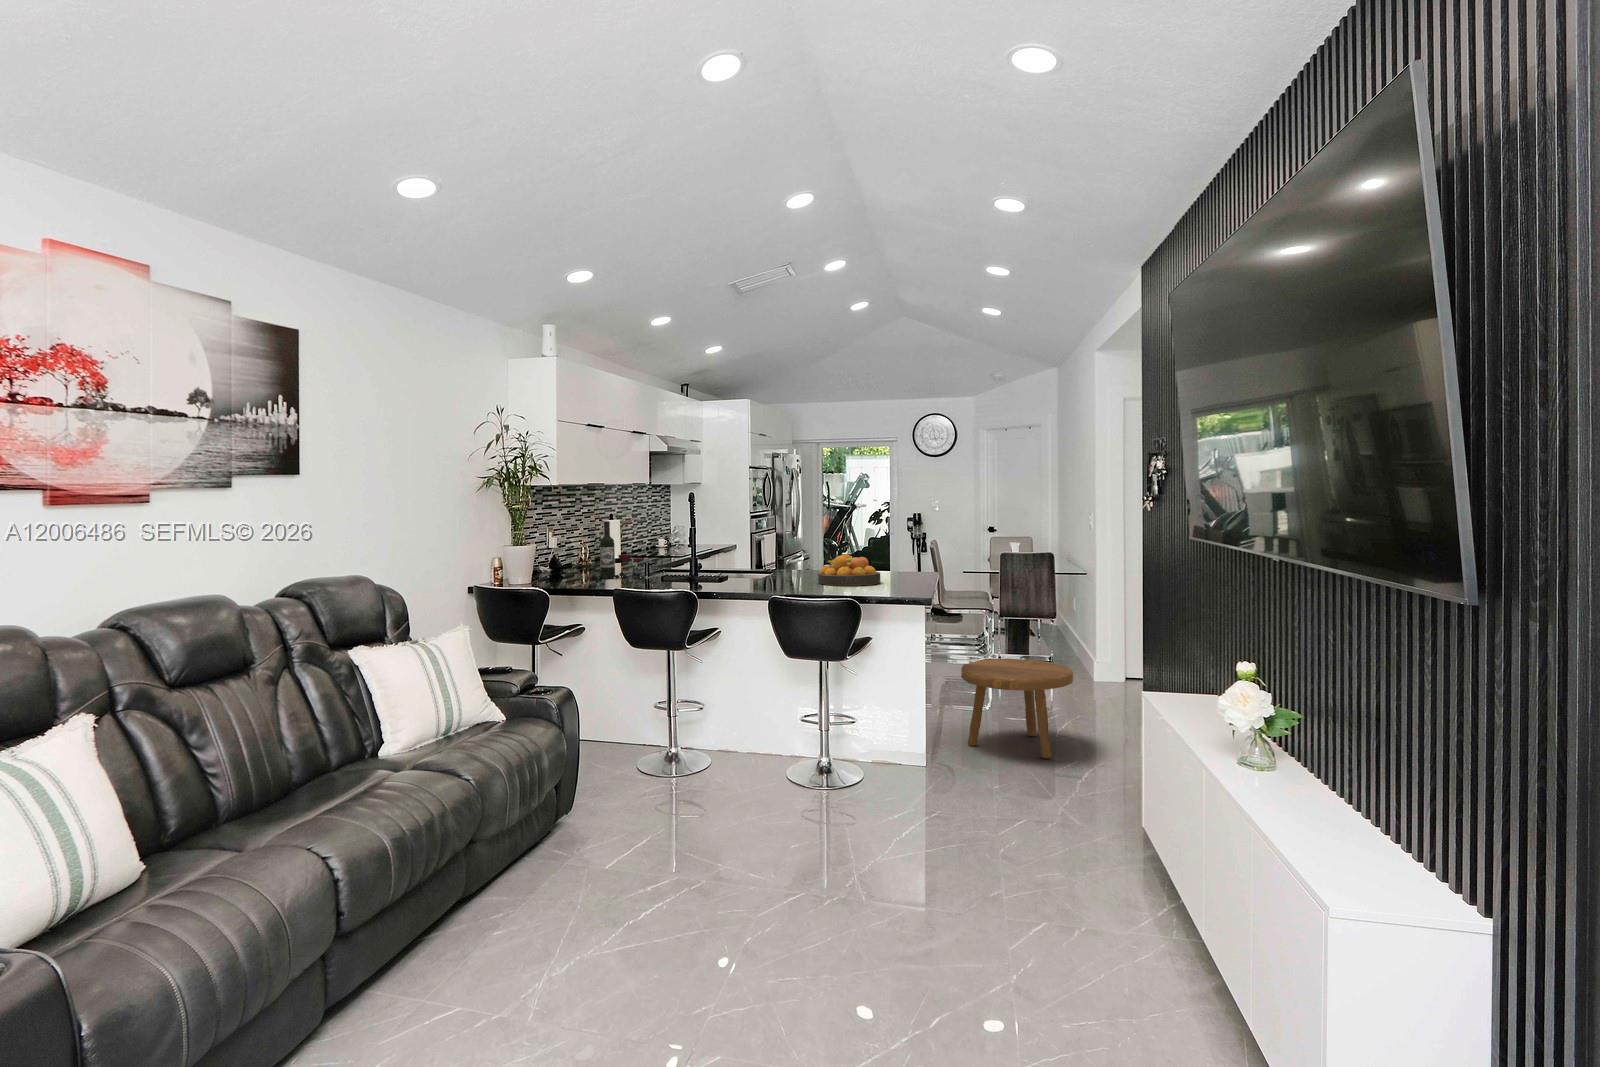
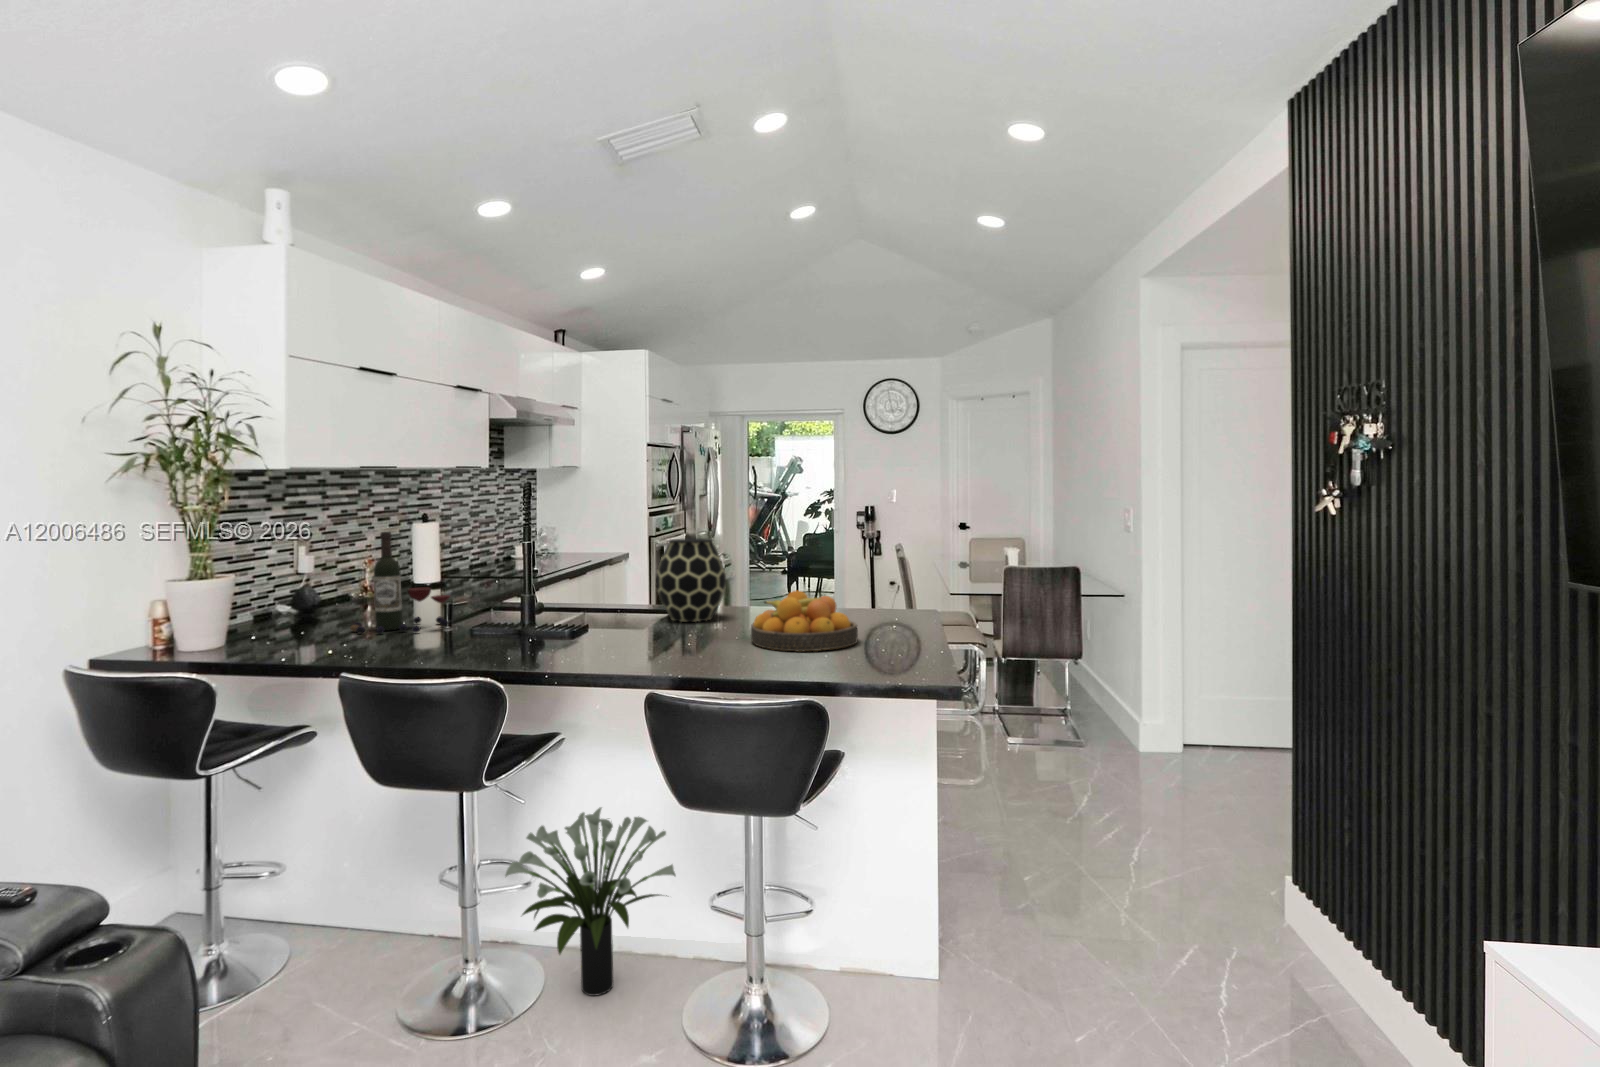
vase: none [762,526,804,576] -> present [656,538,726,622]
footstool: present [961,658,1073,758] -> none [991,755,1183,947]
potted plant: none [686,669,776,767] -> present [505,807,676,996]

